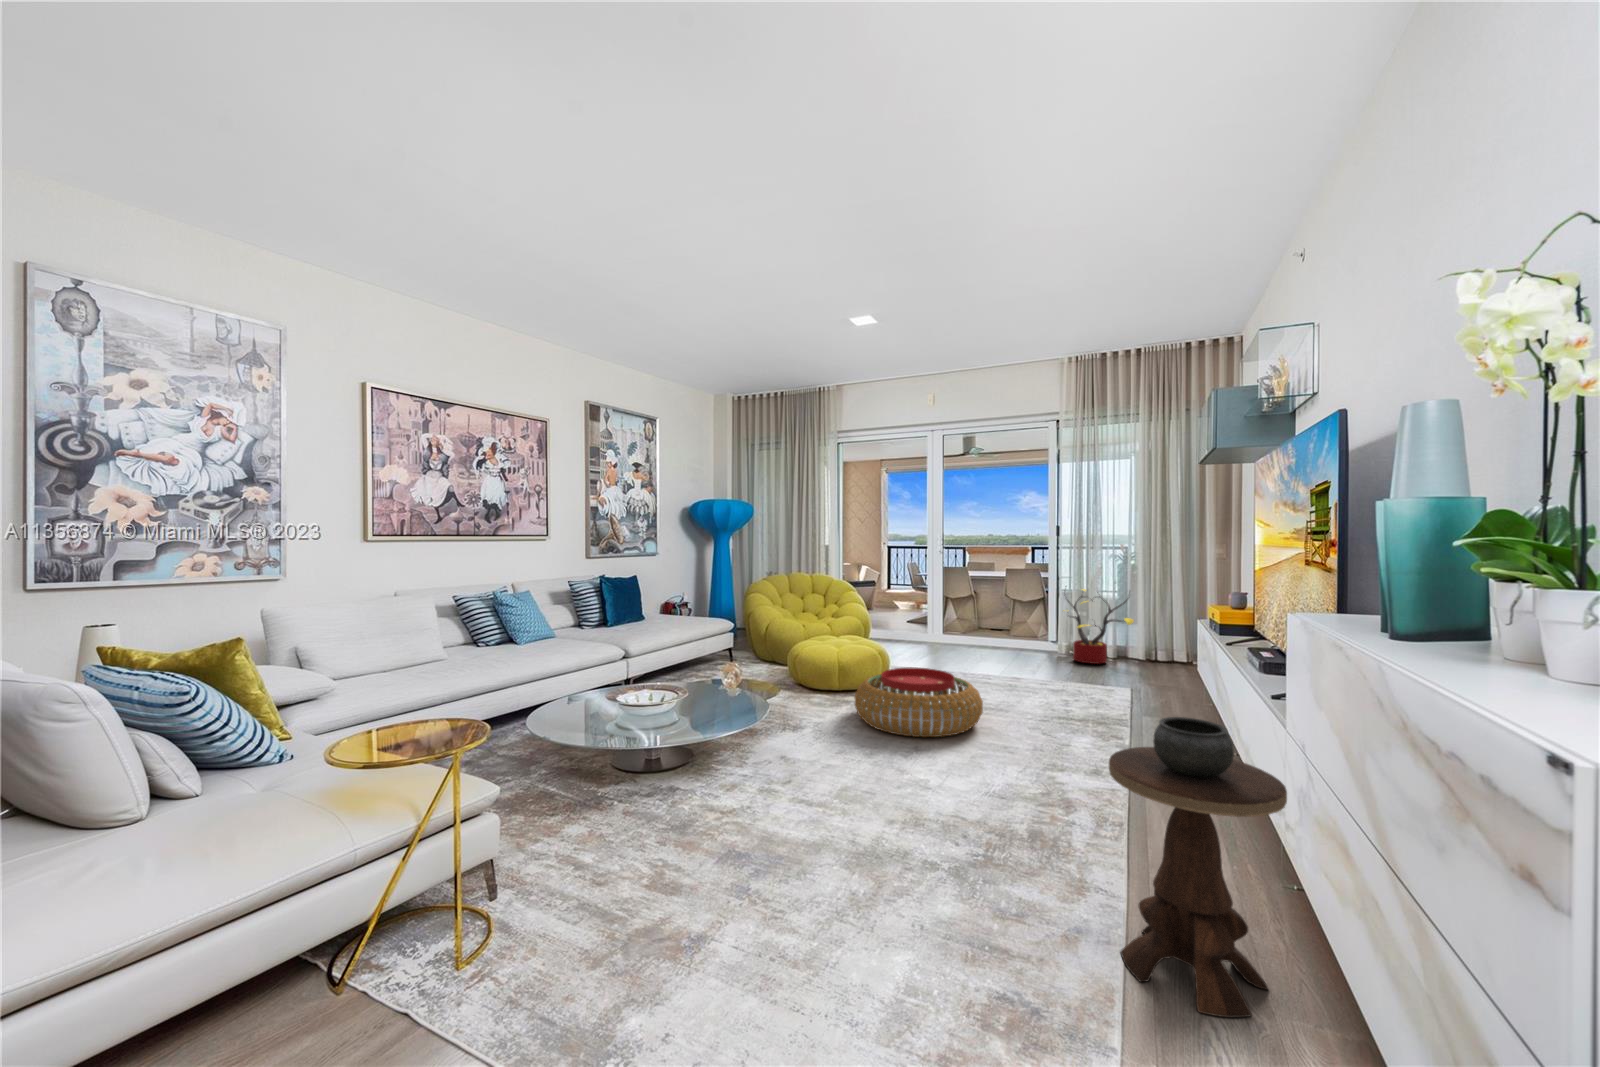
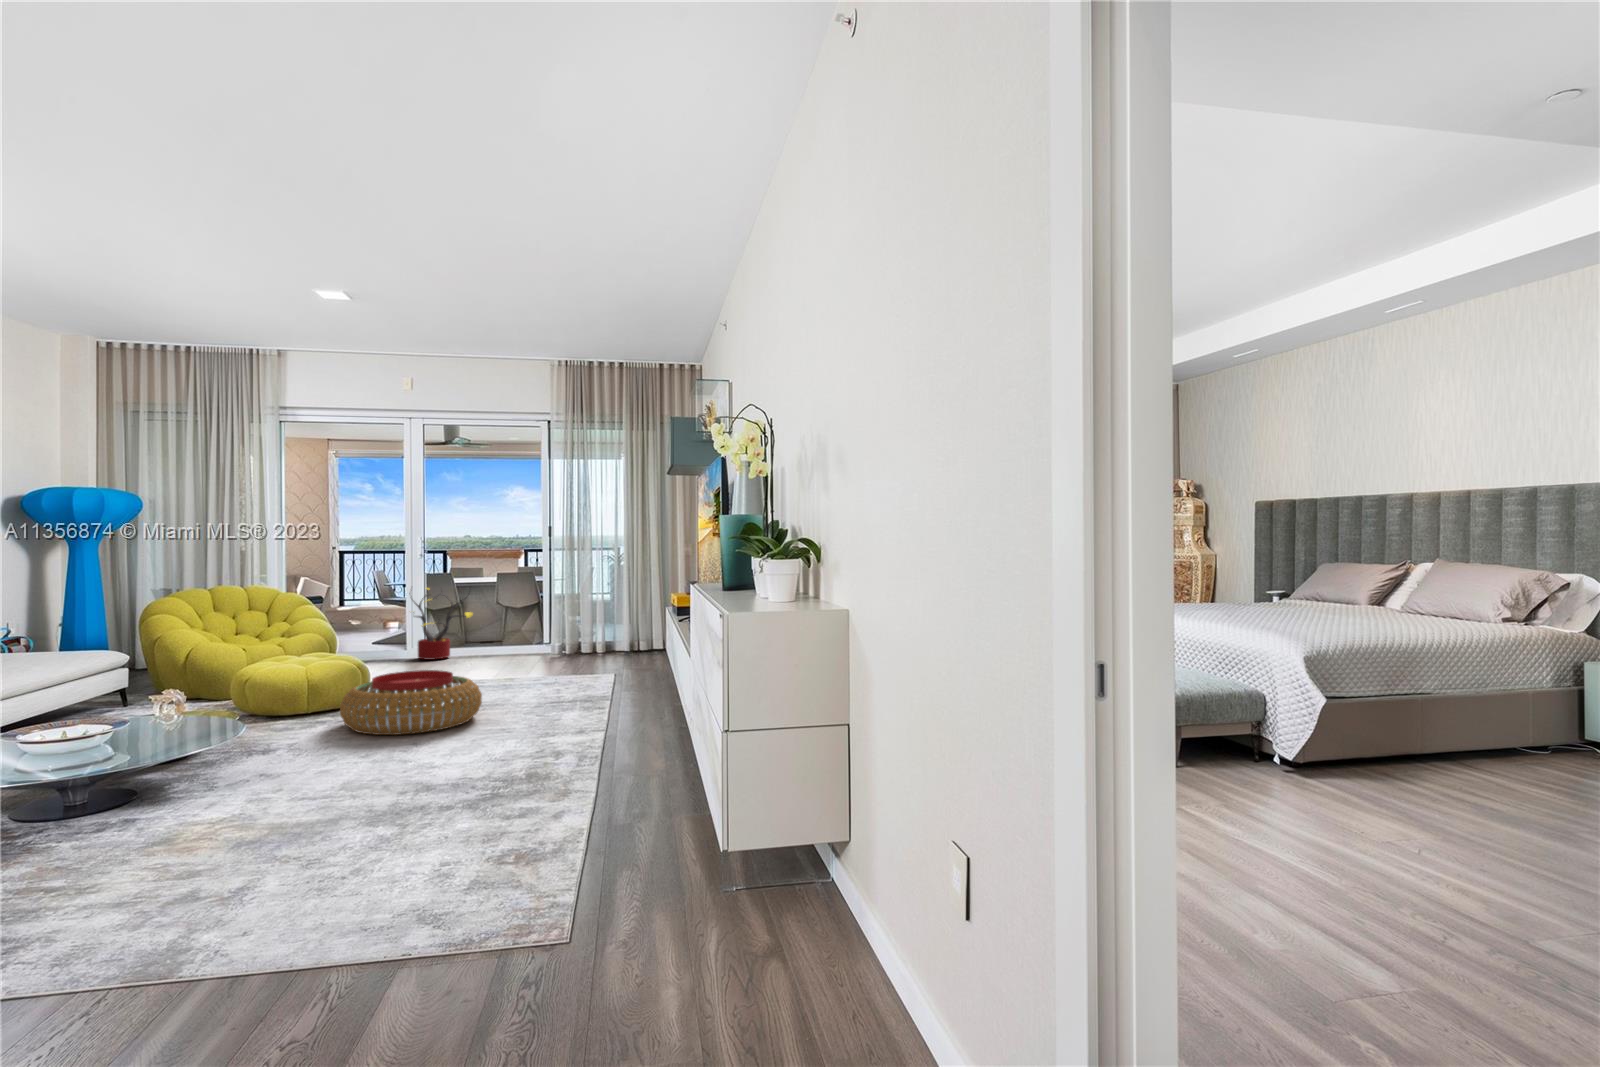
decorative plant: present [1063,589,1134,664] -> present [414,588,473,660]
side table: present [1109,717,1287,1017] -> none [587,645,685,817]

